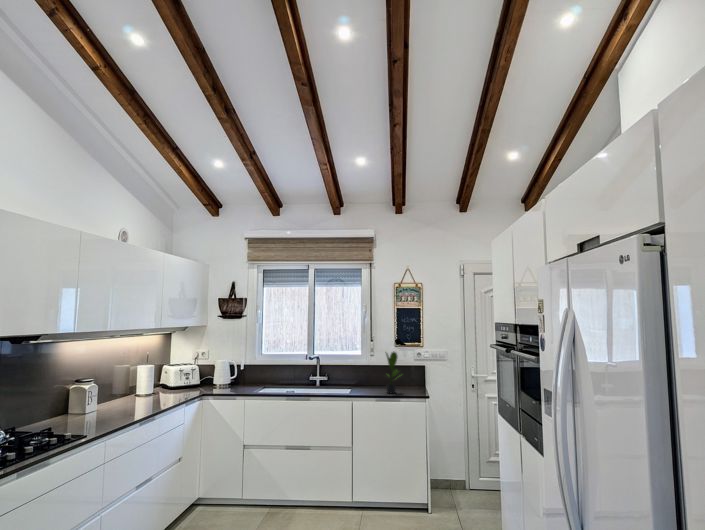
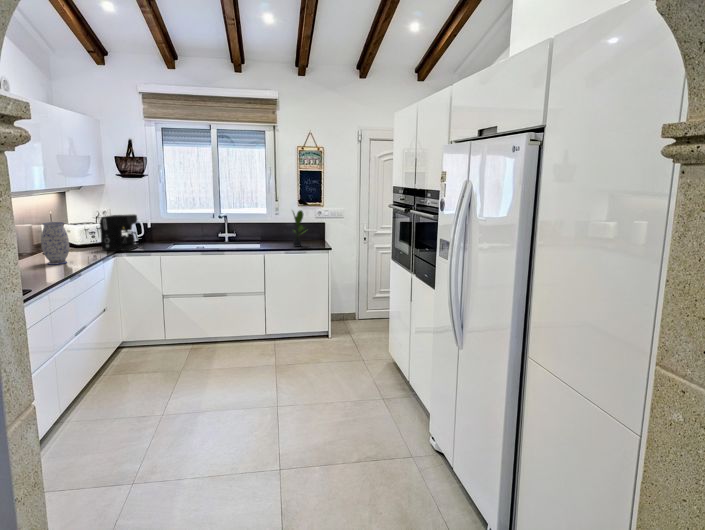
coffee maker: none [191,355,228,393] -> present [100,215,139,250]
vase: none [128,362,154,406] -> present [41,222,69,265]

